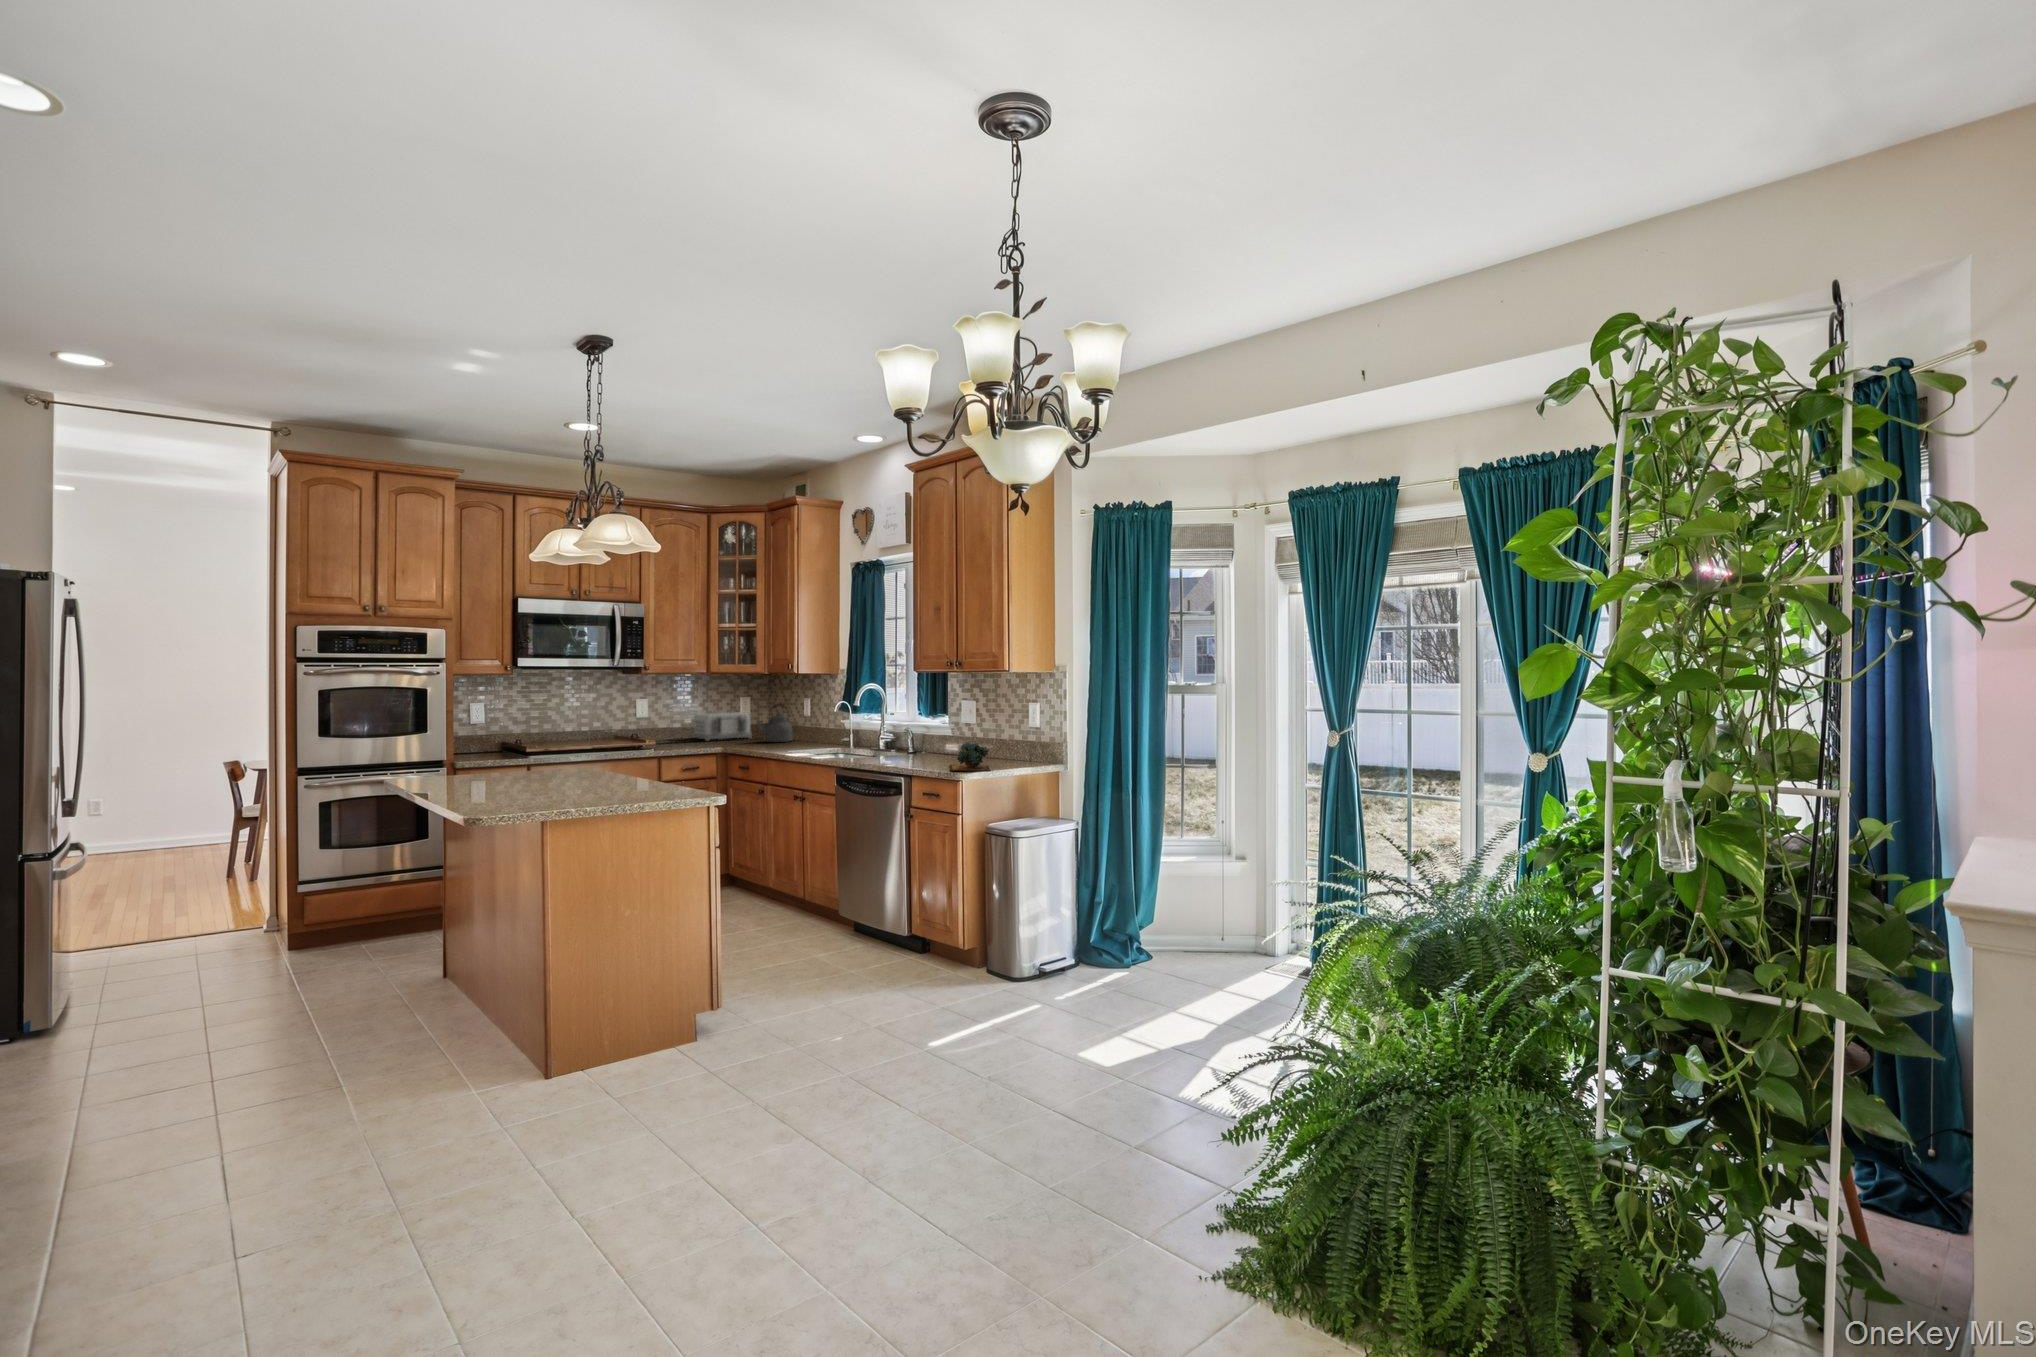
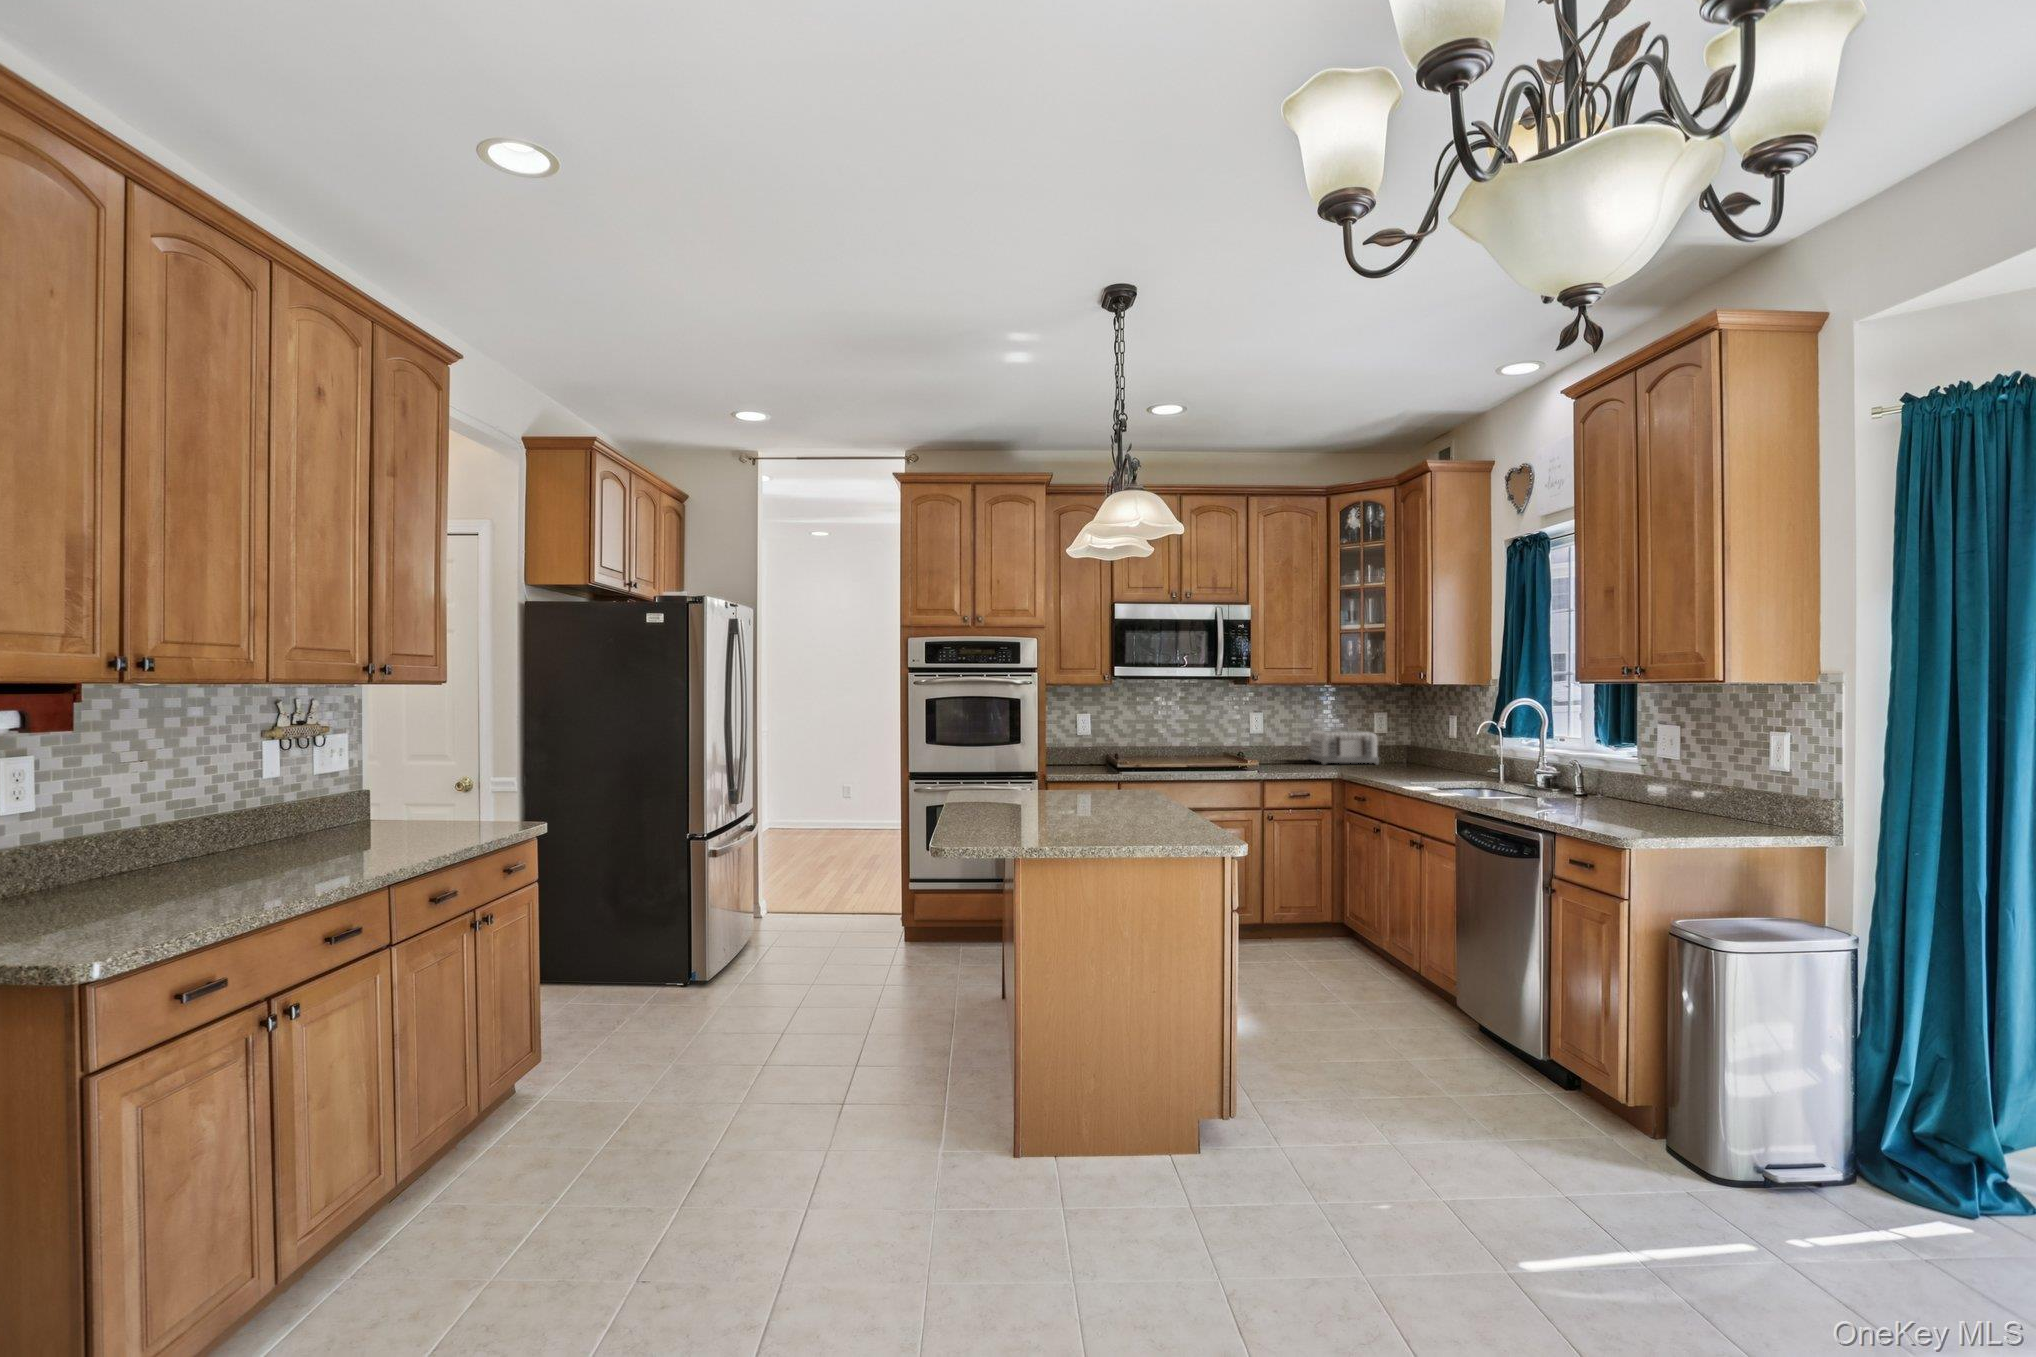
kettle: present [756,704,793,742] -> none [1373,723,1425,771]
succulent plant: present [950,742,990,771] -> none [1608,786,1685,833]

